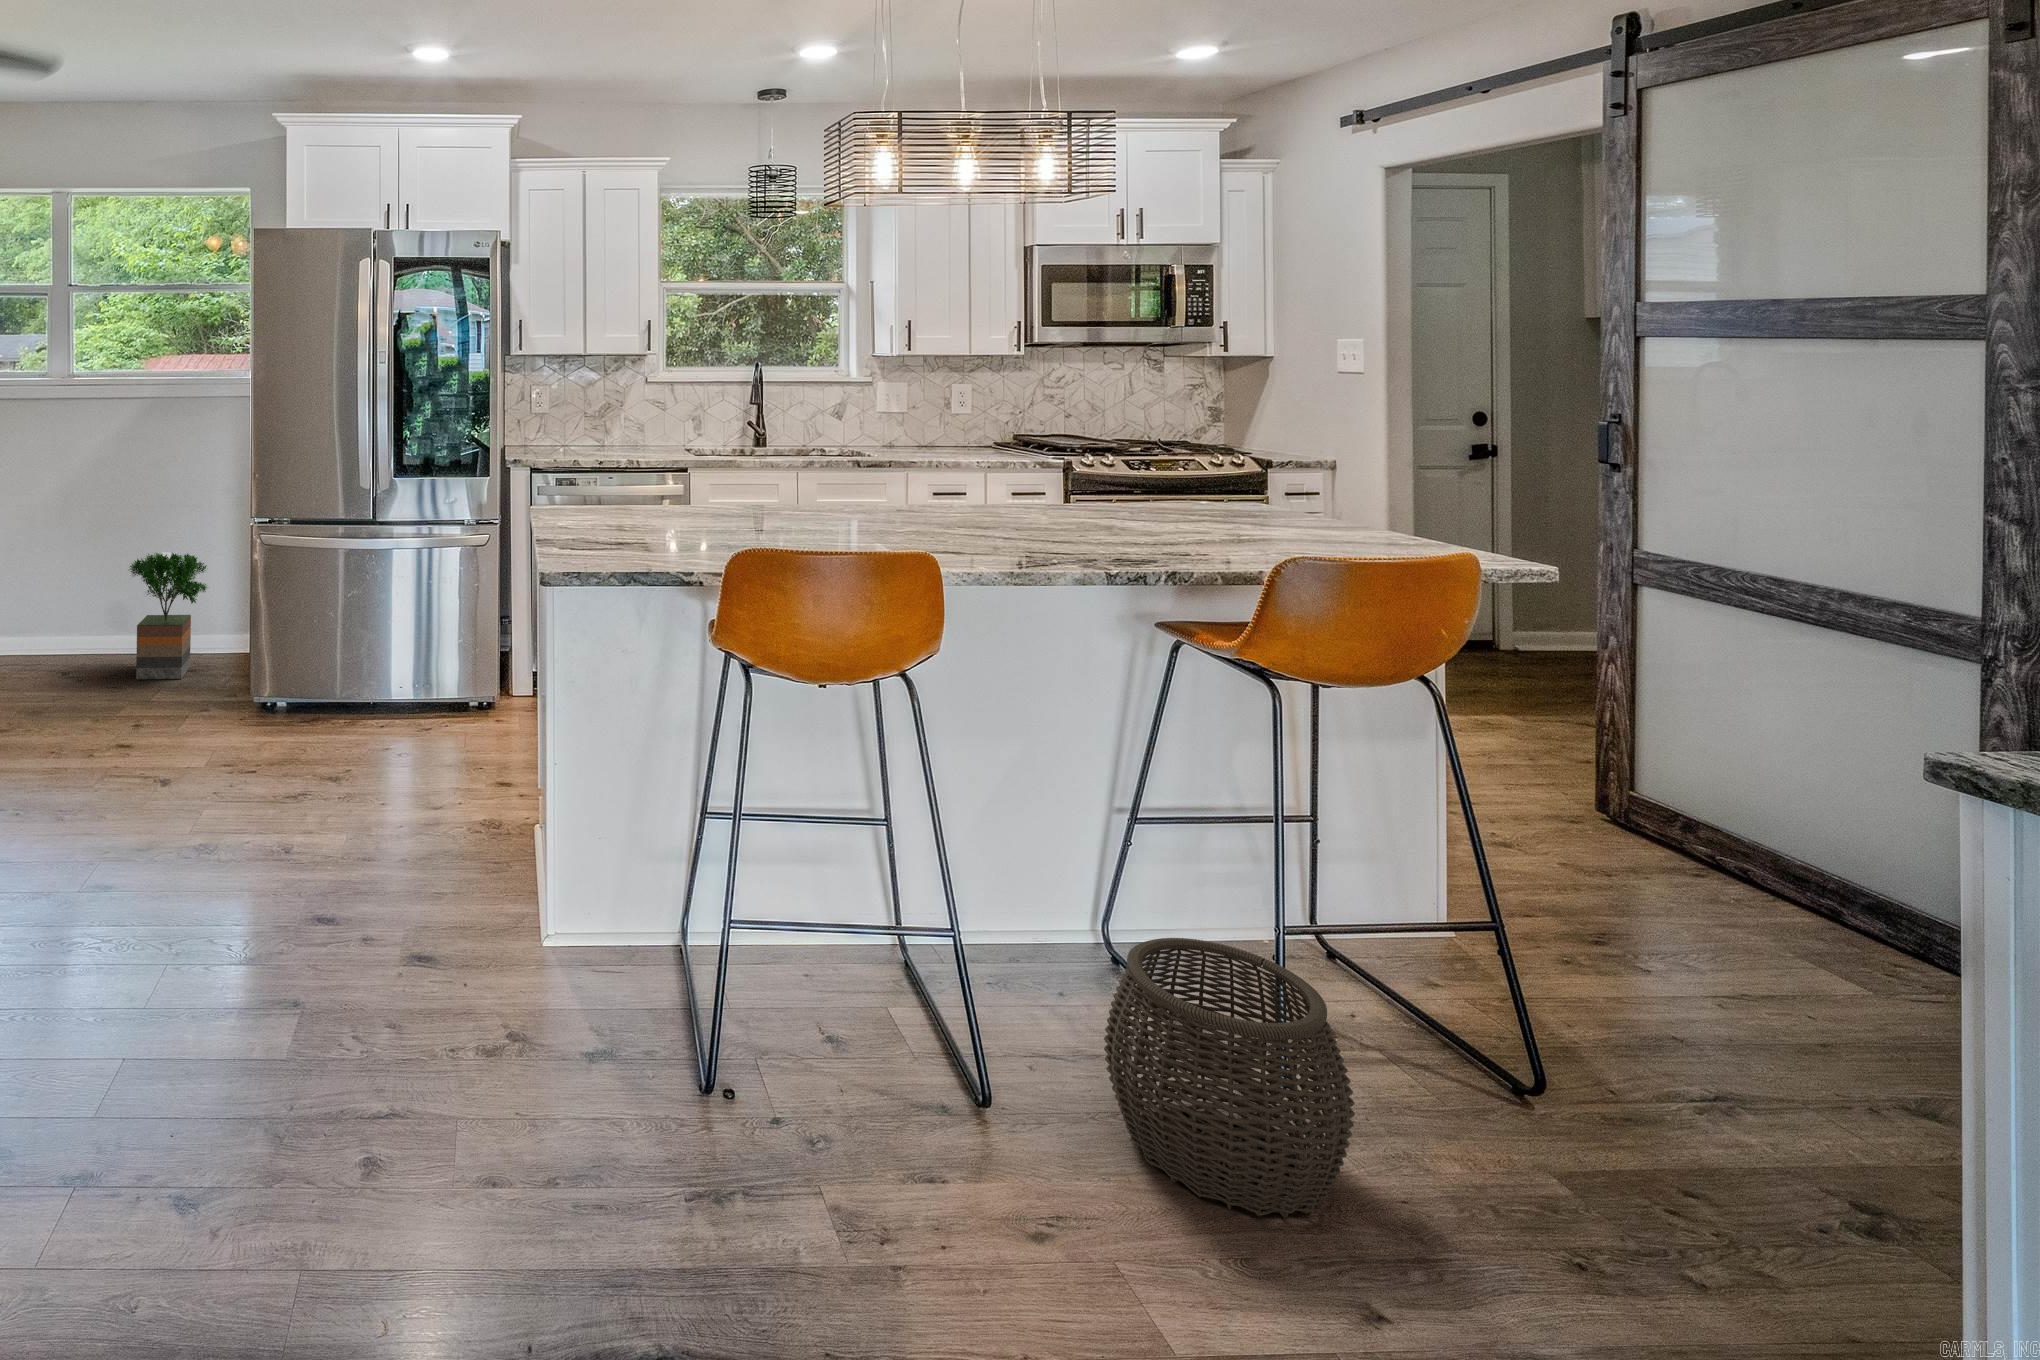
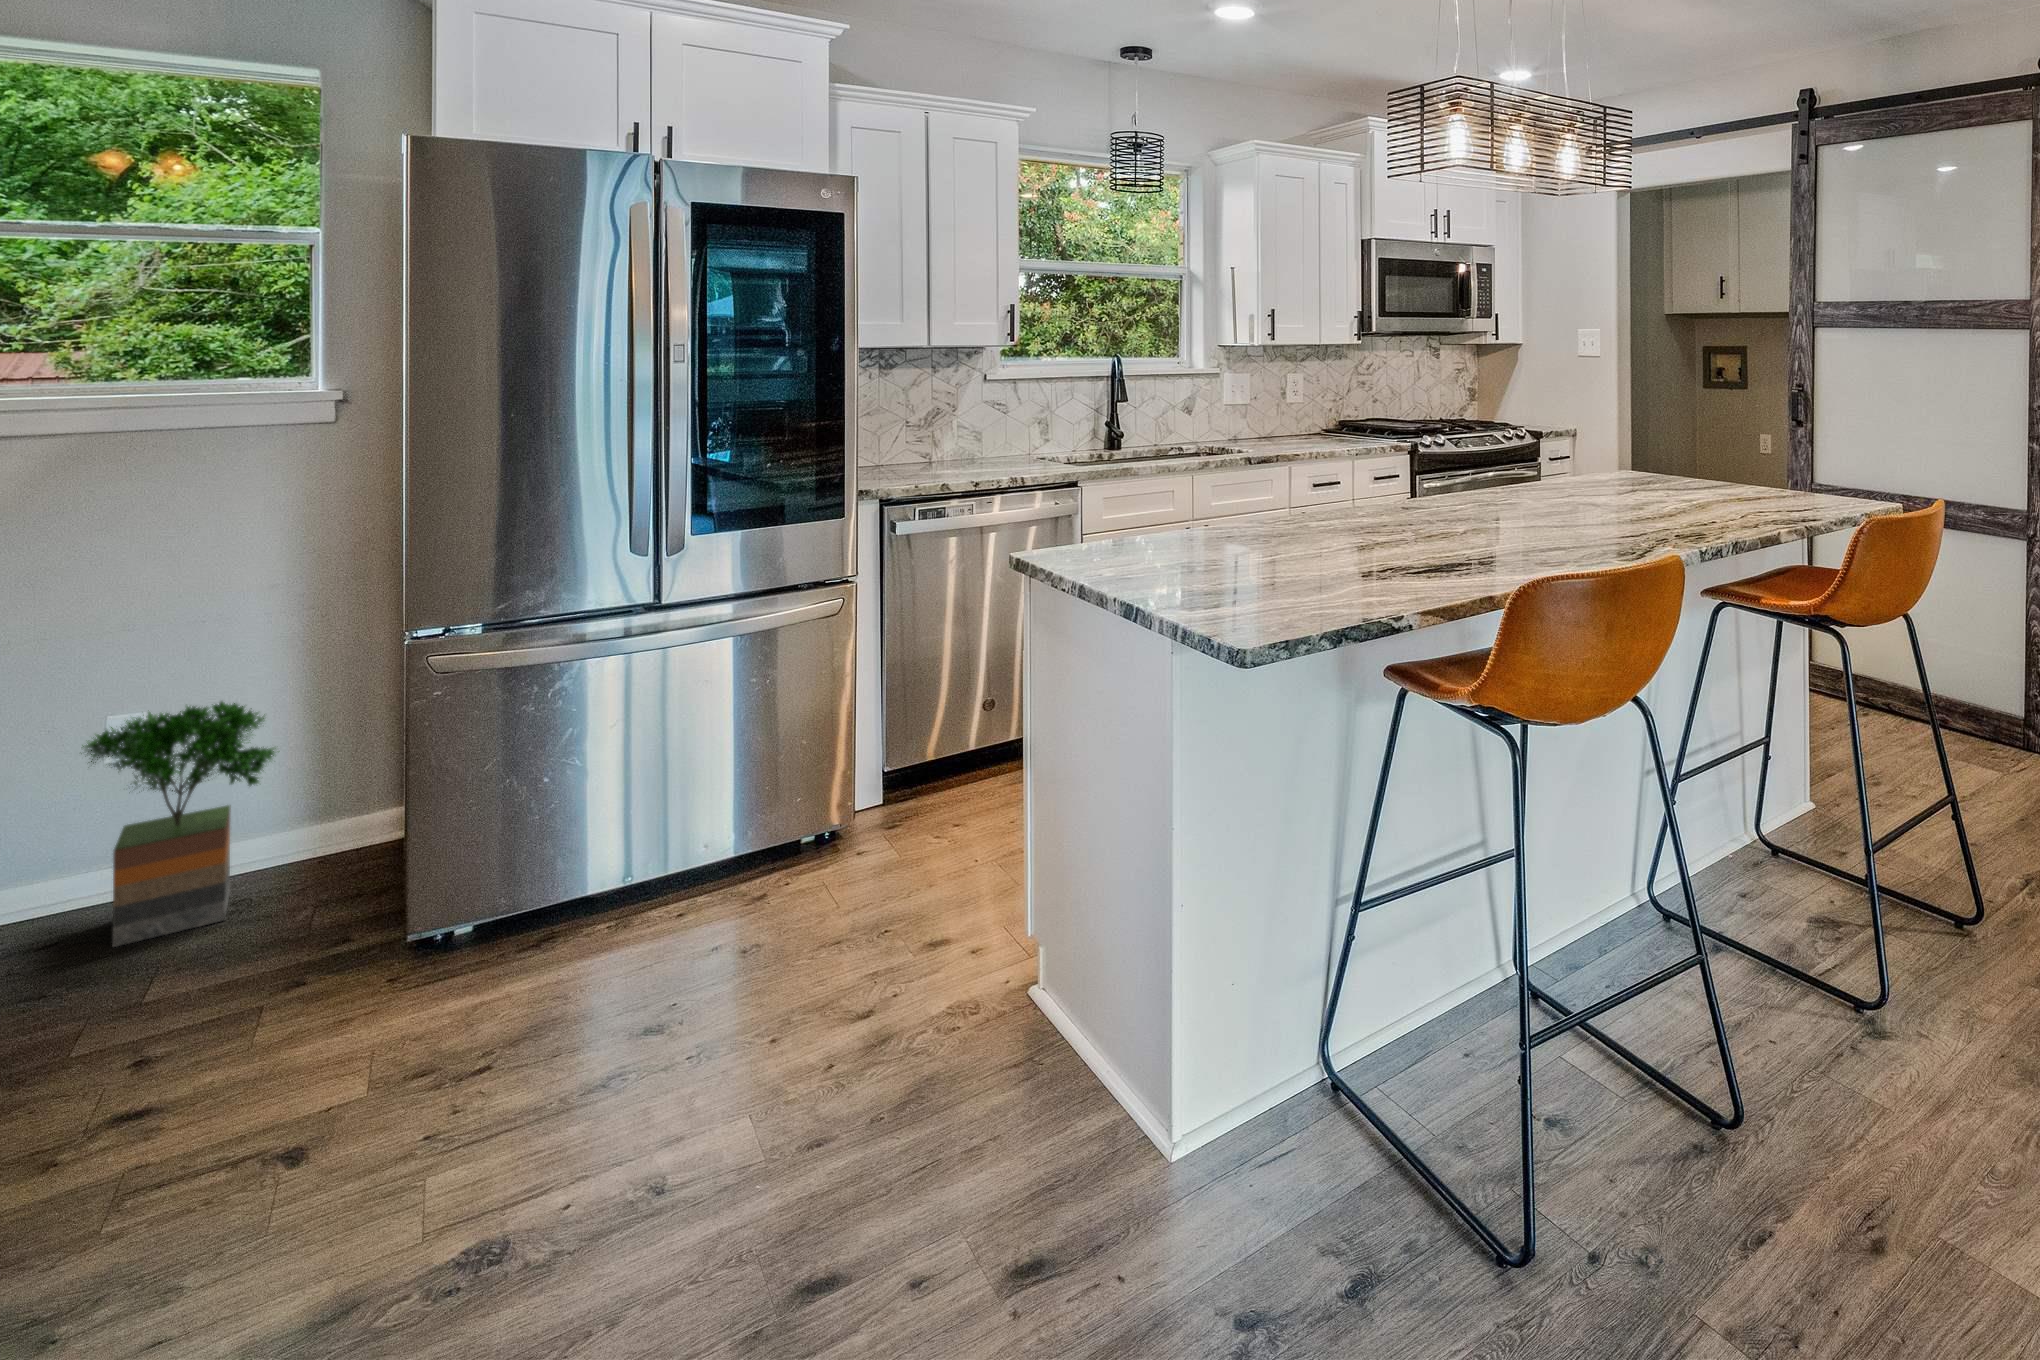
woven basket: present [1104,938,1355,1218] -> none [1790,887,2005,1137]

